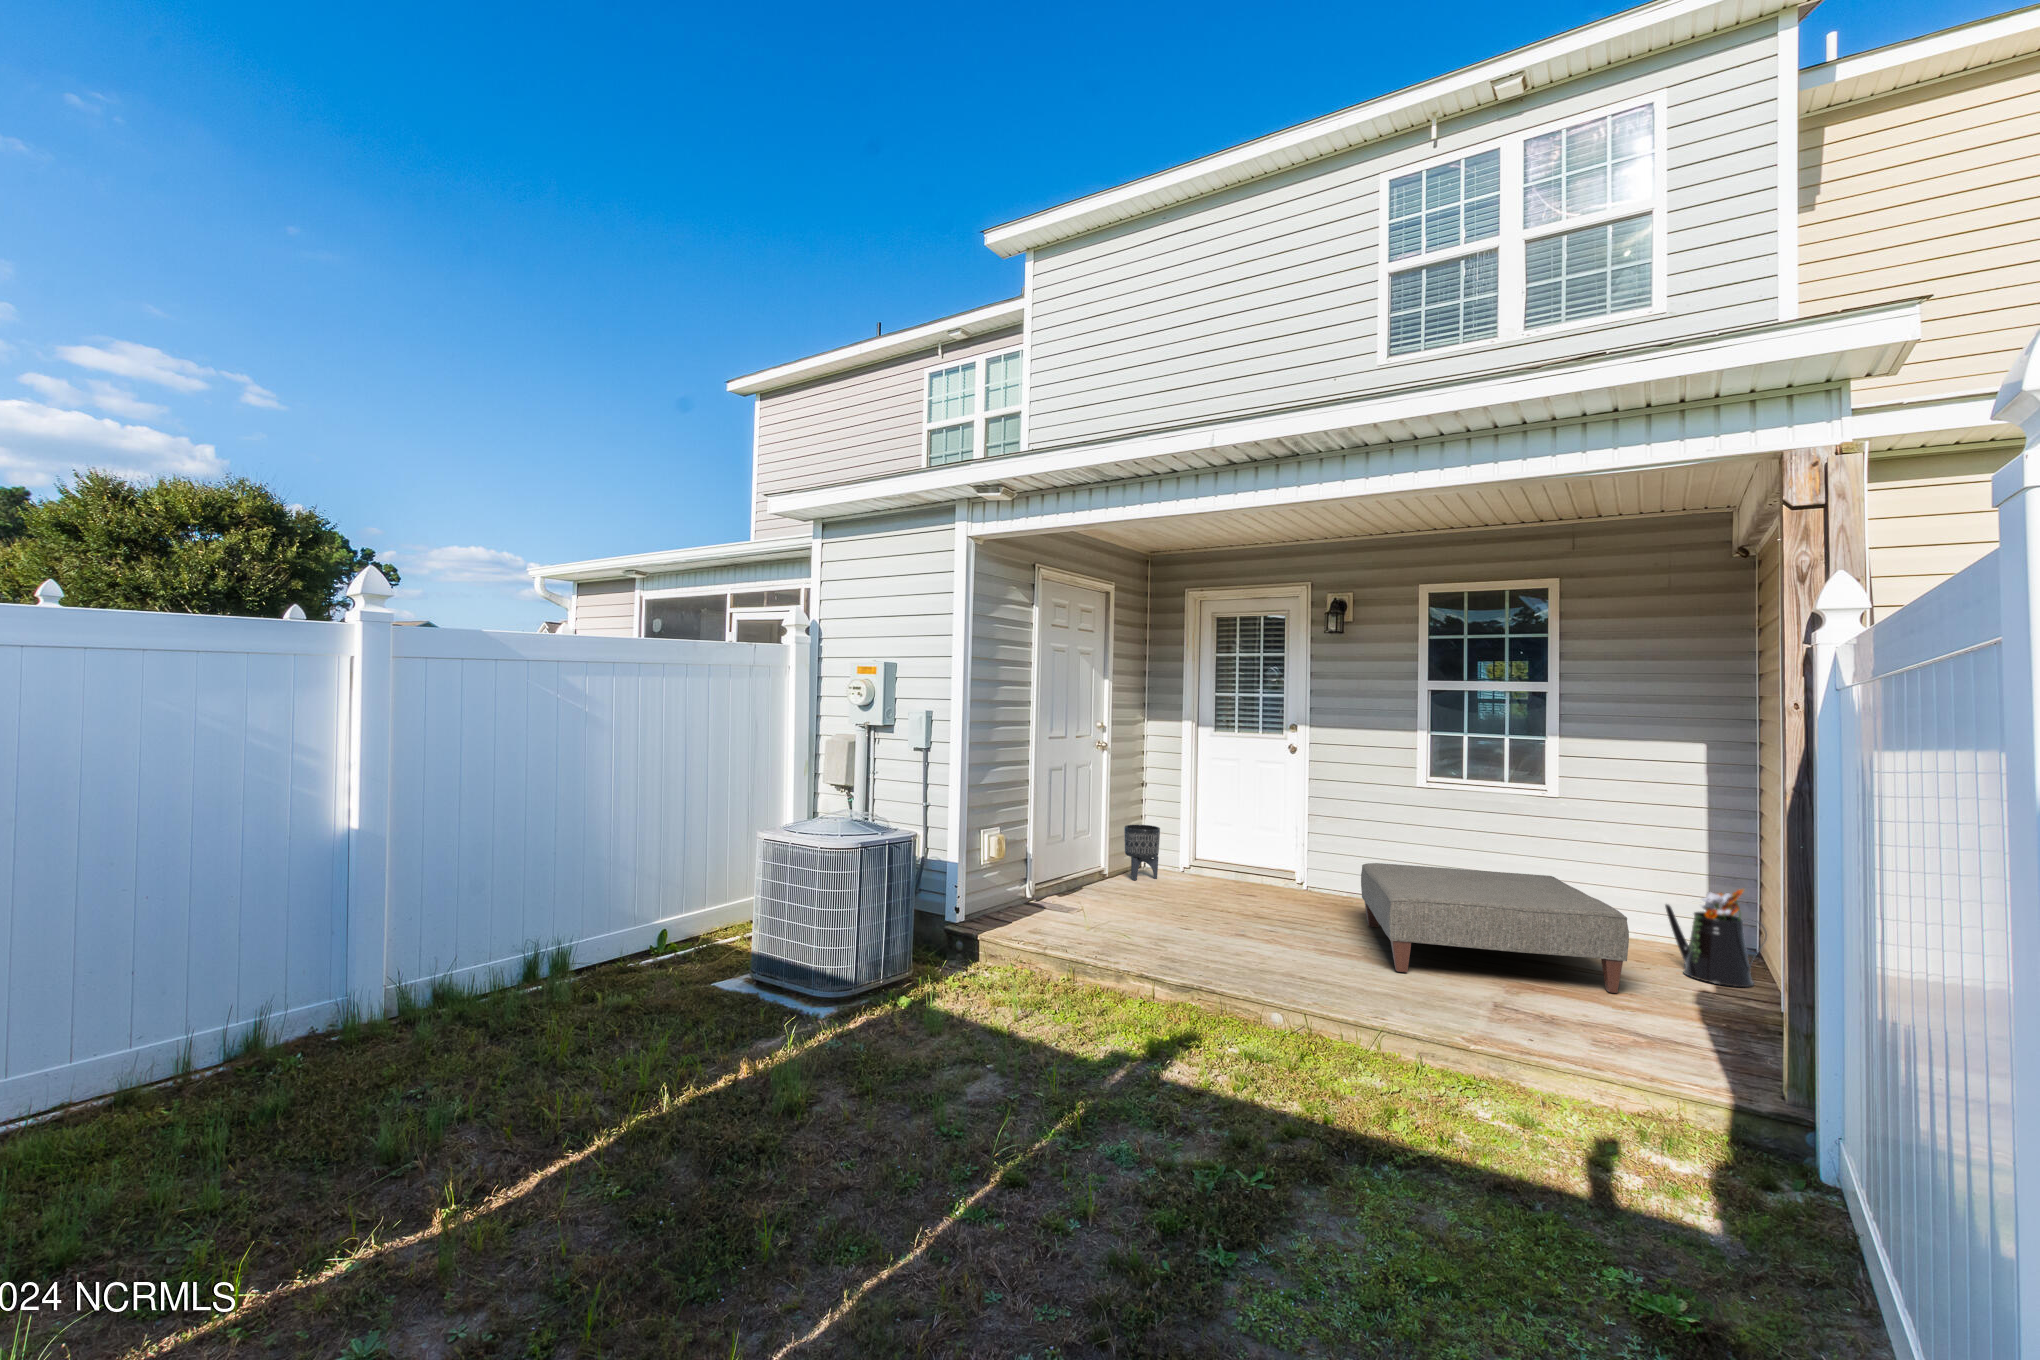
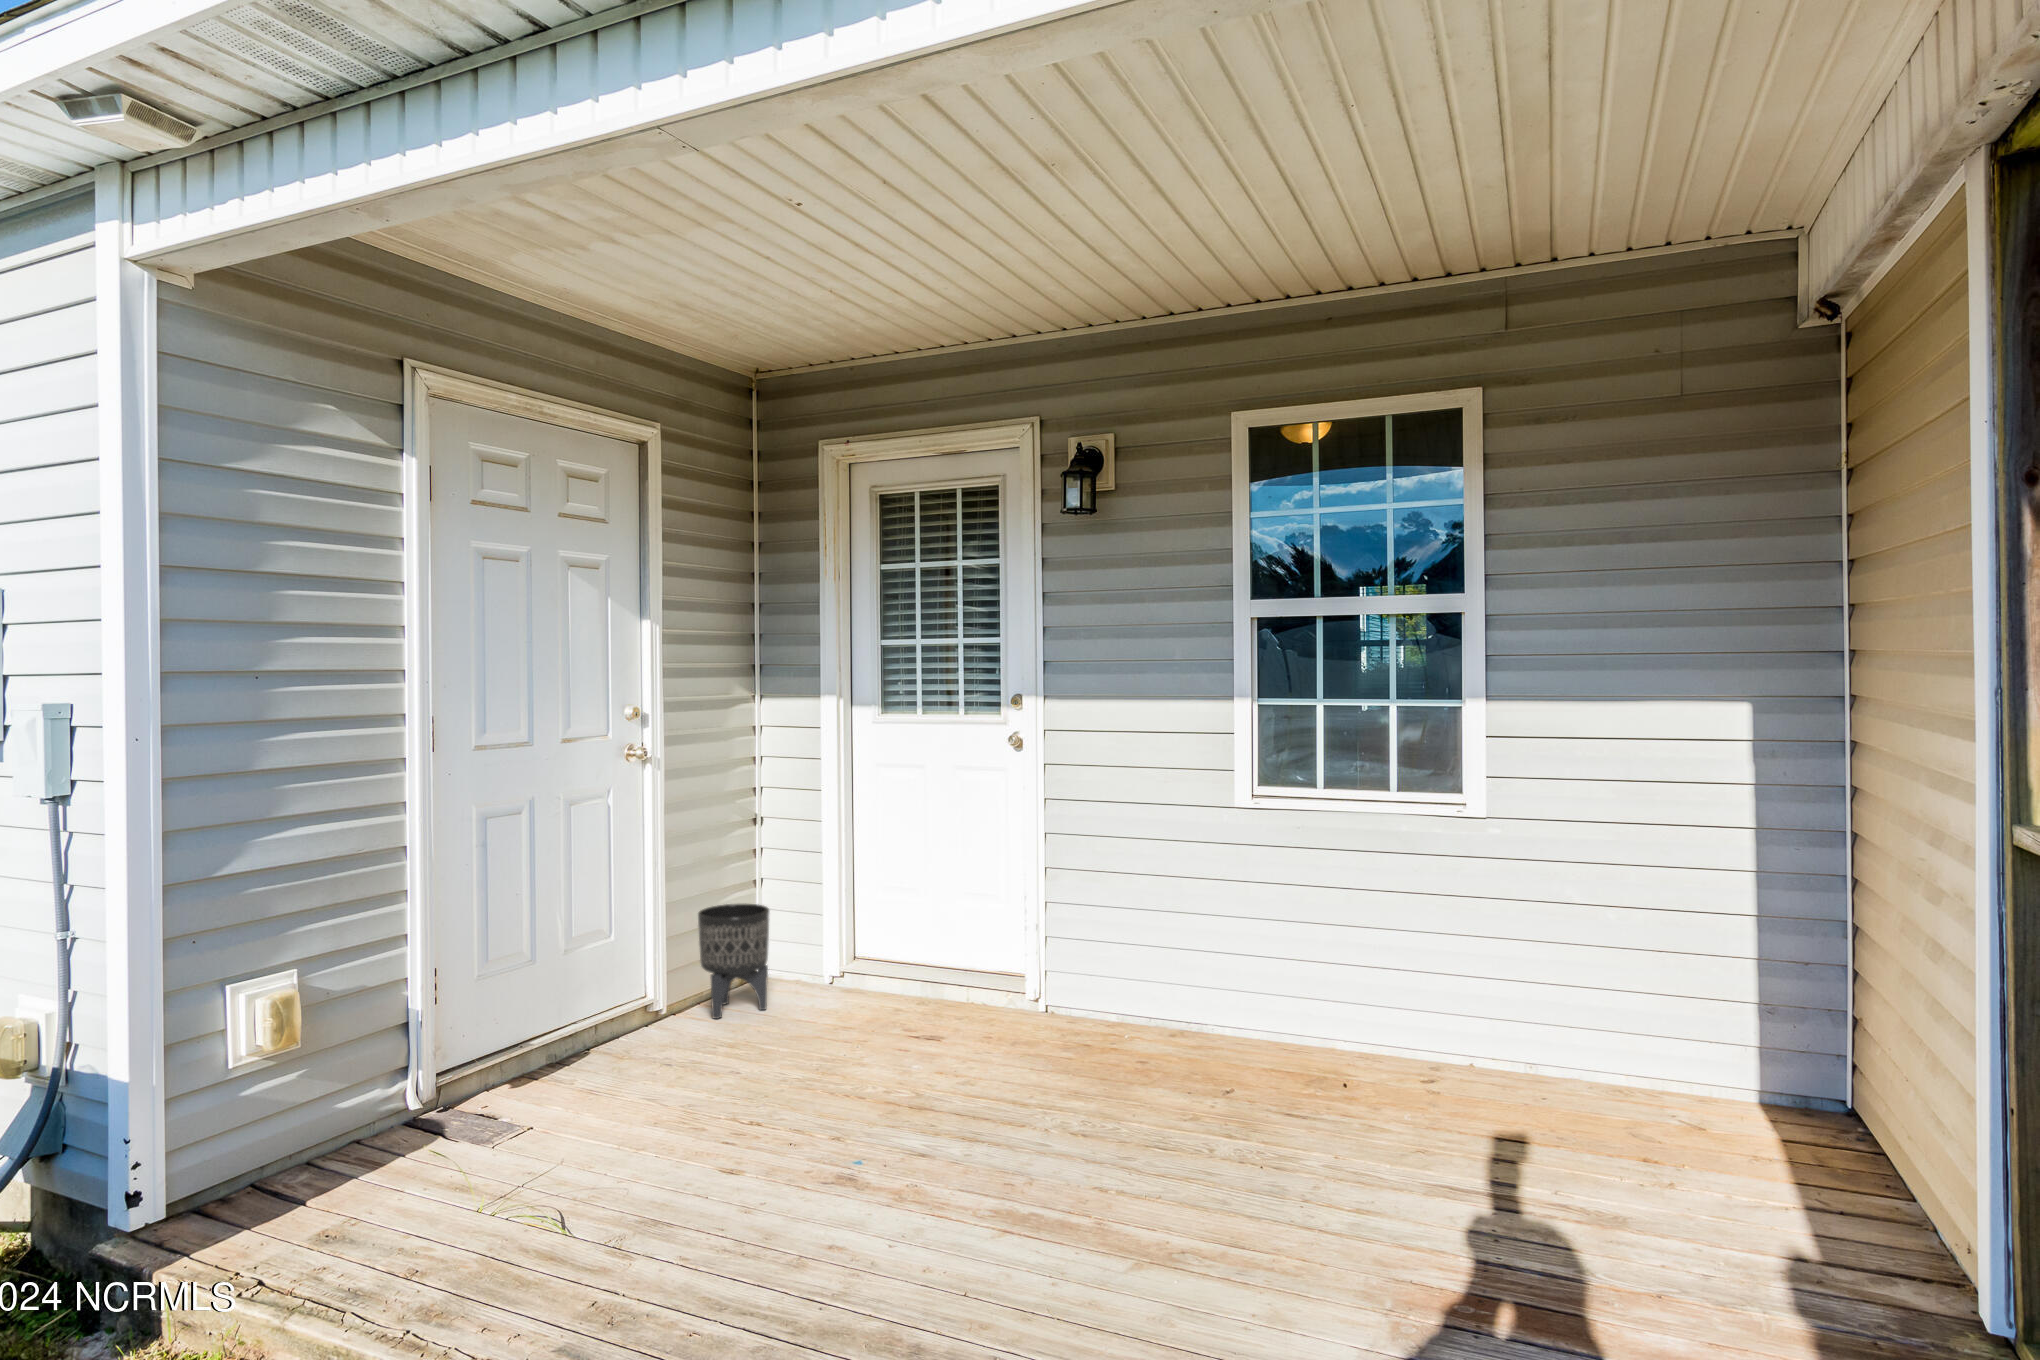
ottoman: present [1361,863,1629,993] -> none [1117,977,1649,1289]
watering can: present [1665,889,1767,987] -> none [1695,1000,1904,1223]

